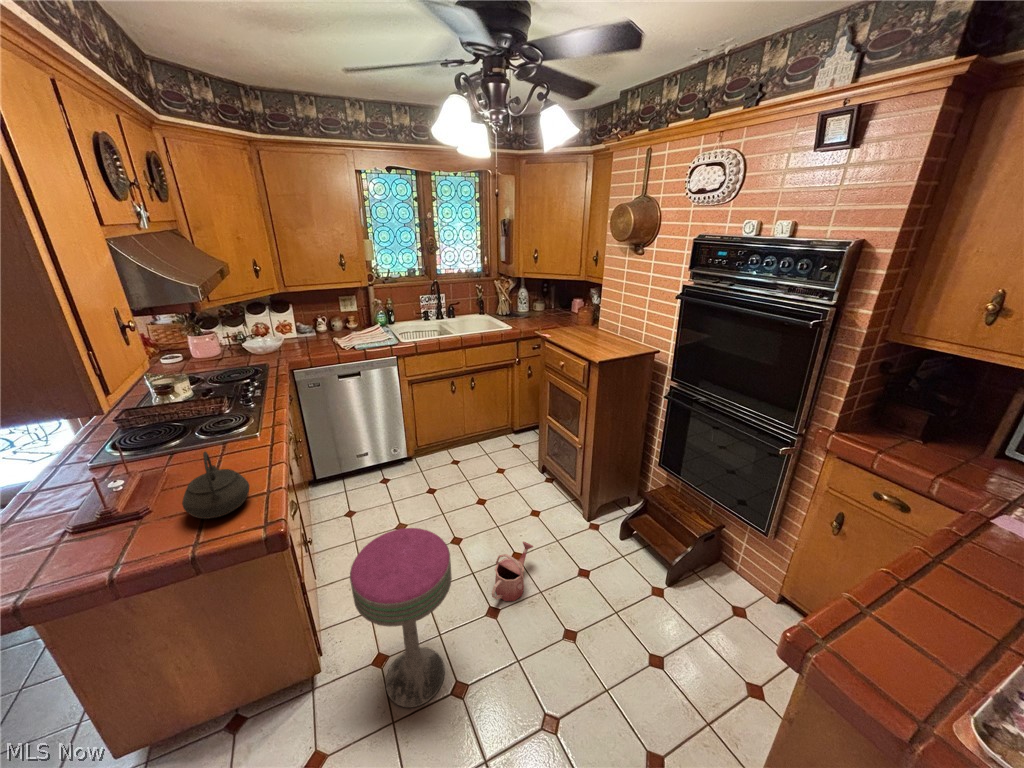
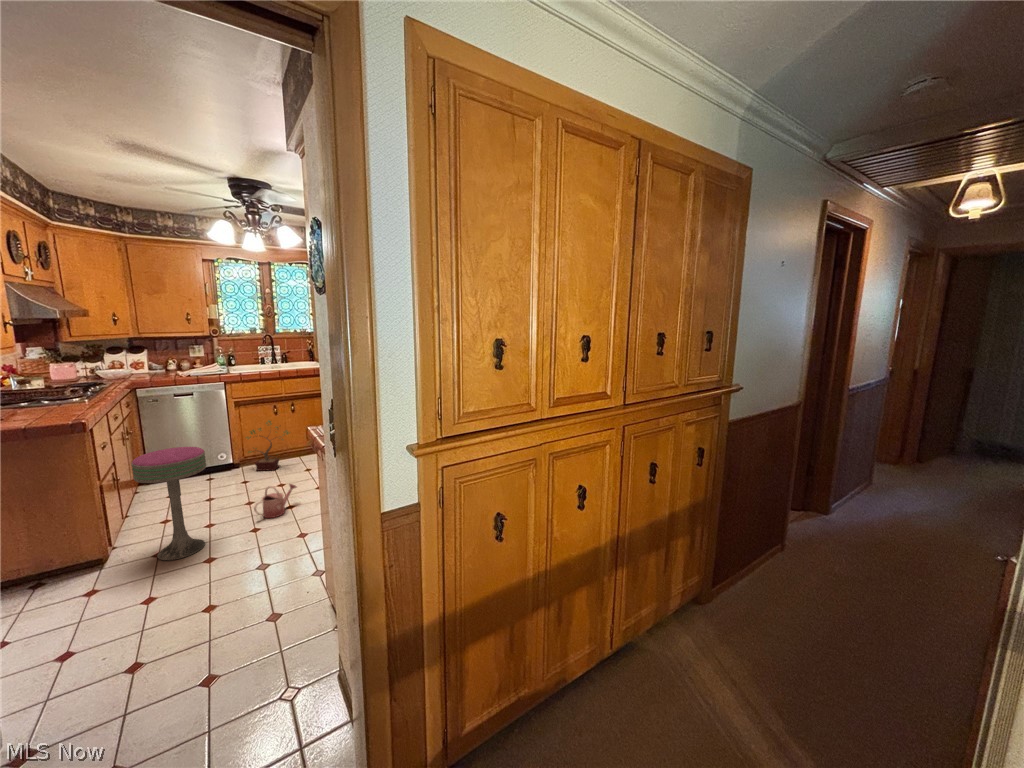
potted plant: none [425,411,487,476] -> present [246,420,289,471]
kettle: present [182,452,250,519] -> none [26,382,72,418]

